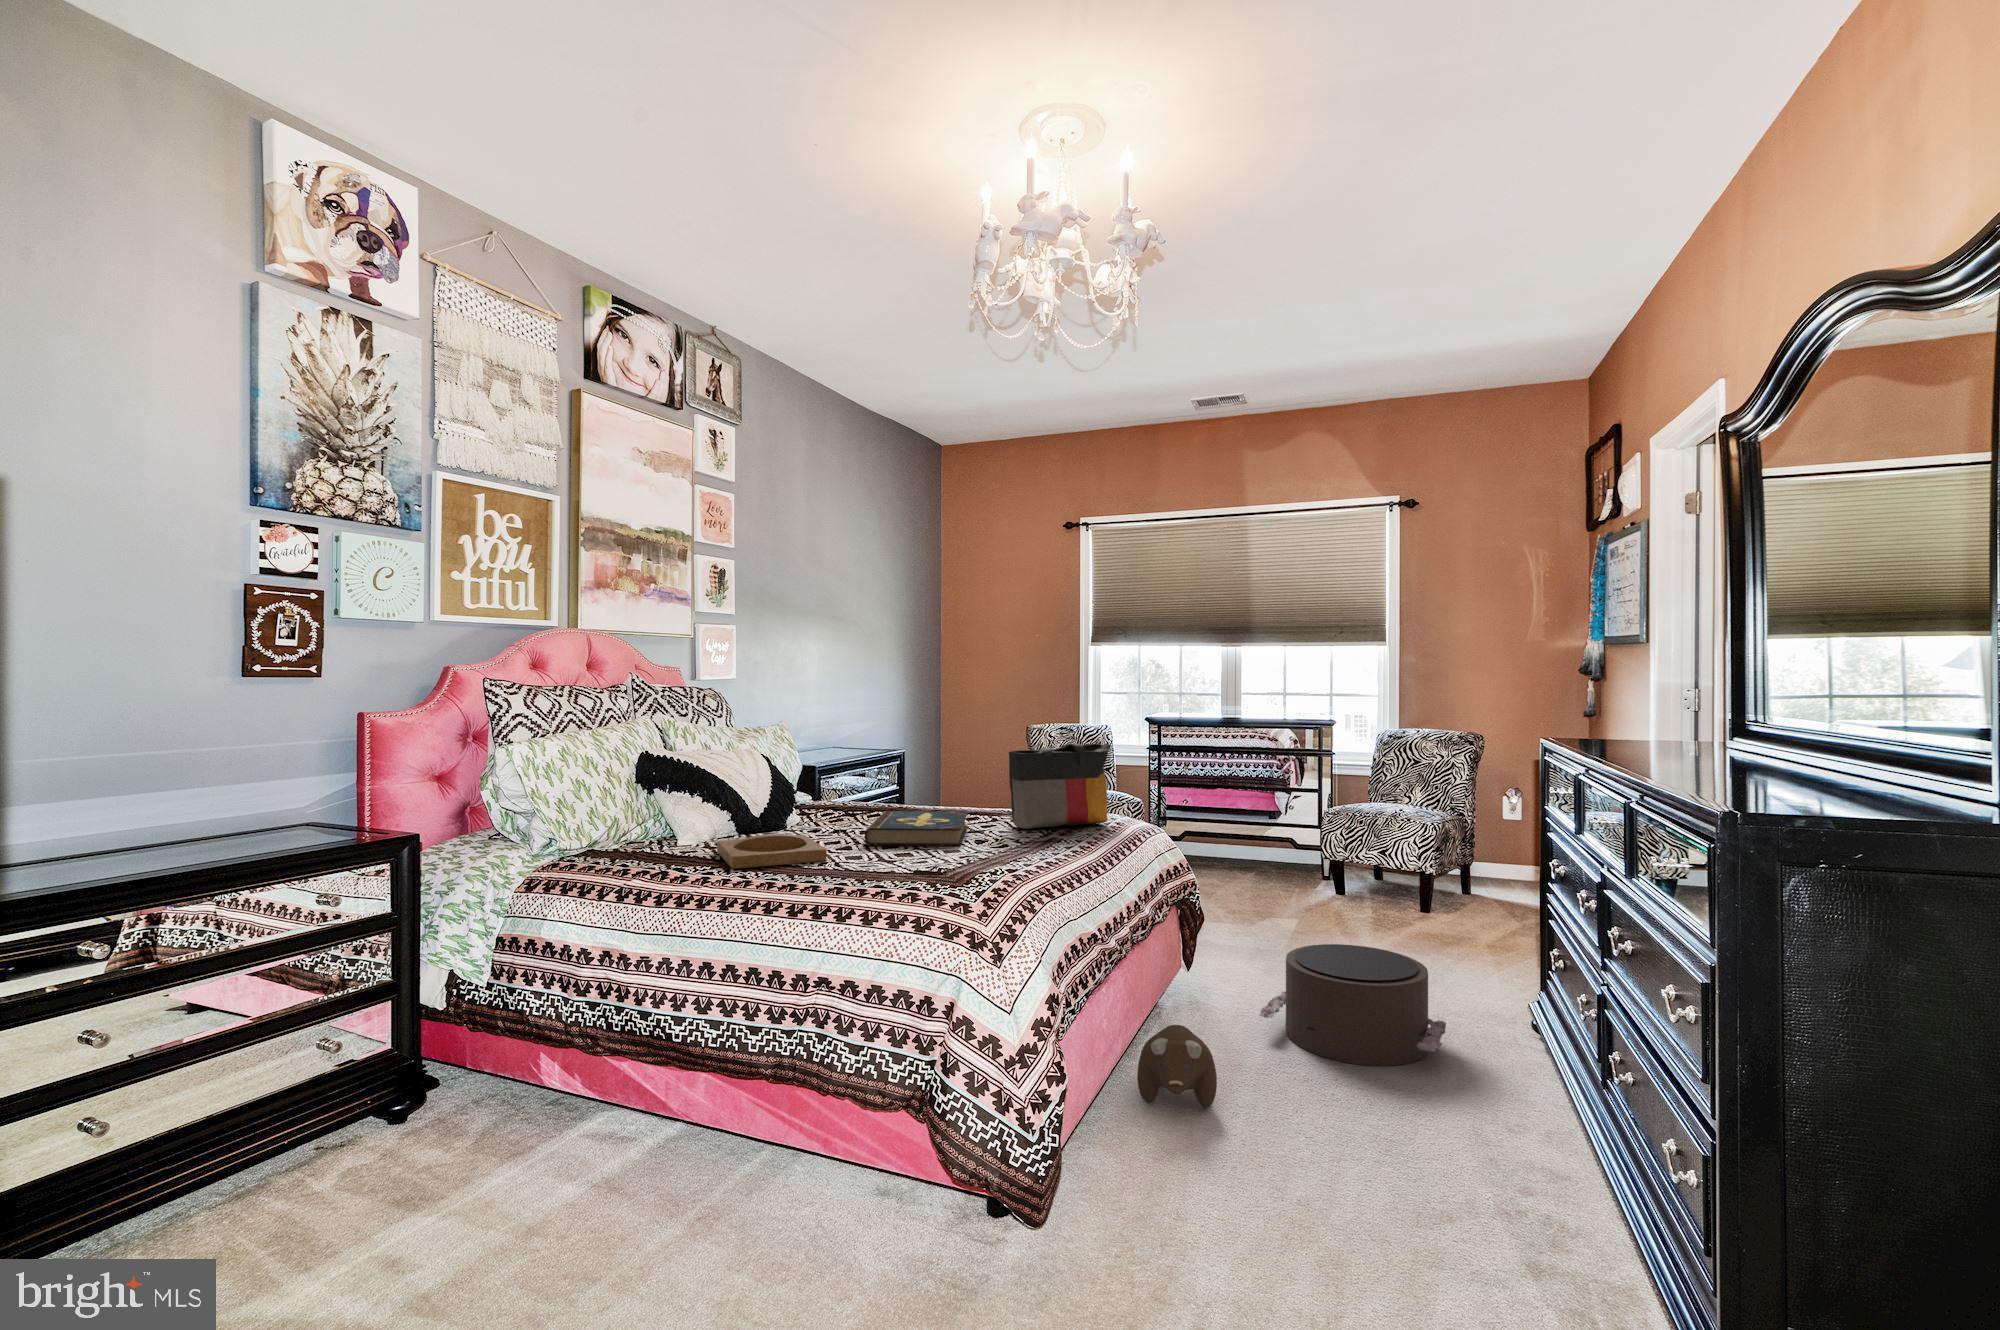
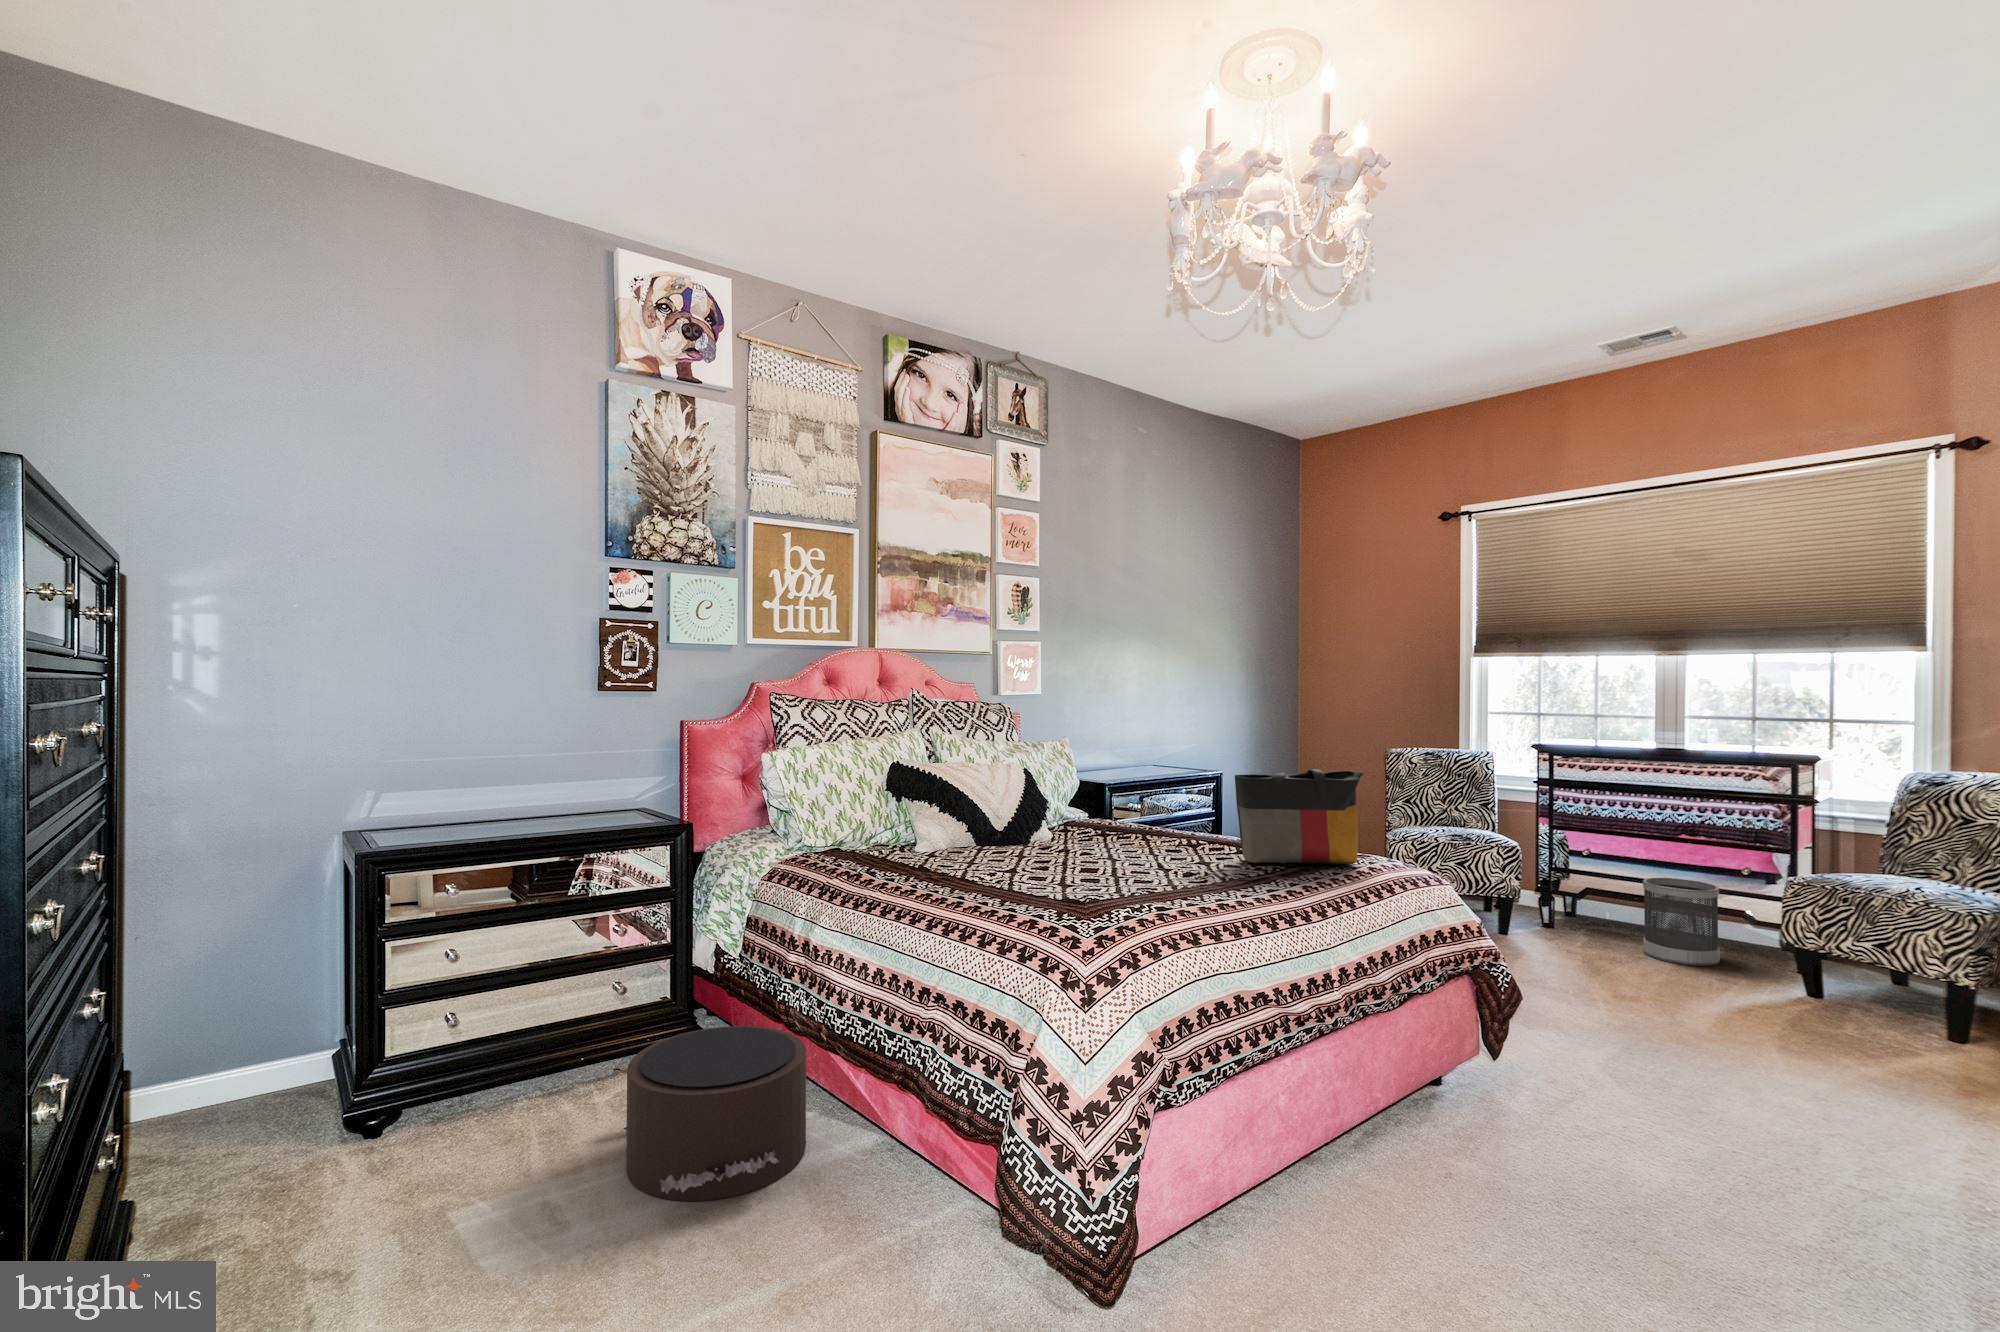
book: present [865,811,968,846] -> none [1062,831,1194,875]
wastebasket: none [1229,821,1279,886] -> present [1643,878,1720,966]
tray: present [717,834,826,869] -> none [913,848,1008,877]
pouf: present [1259,944,1446,1066] -> present [624,1026,806,1201]
plush toy: present [1137,1025,1217,1108] -> none [1323,1118,1425,1231]

